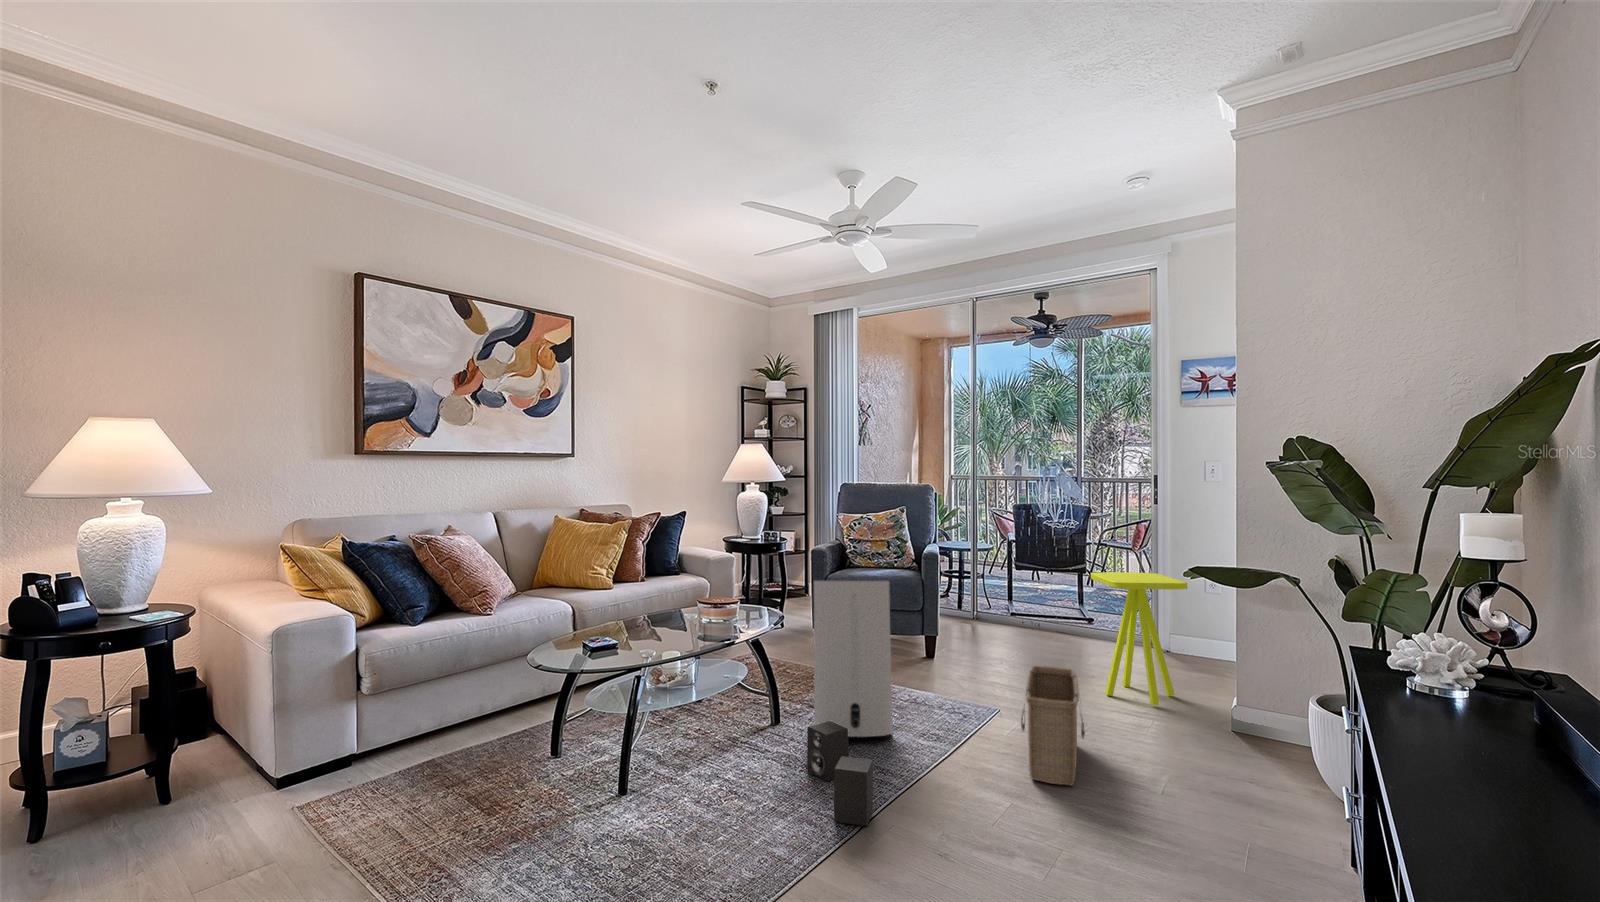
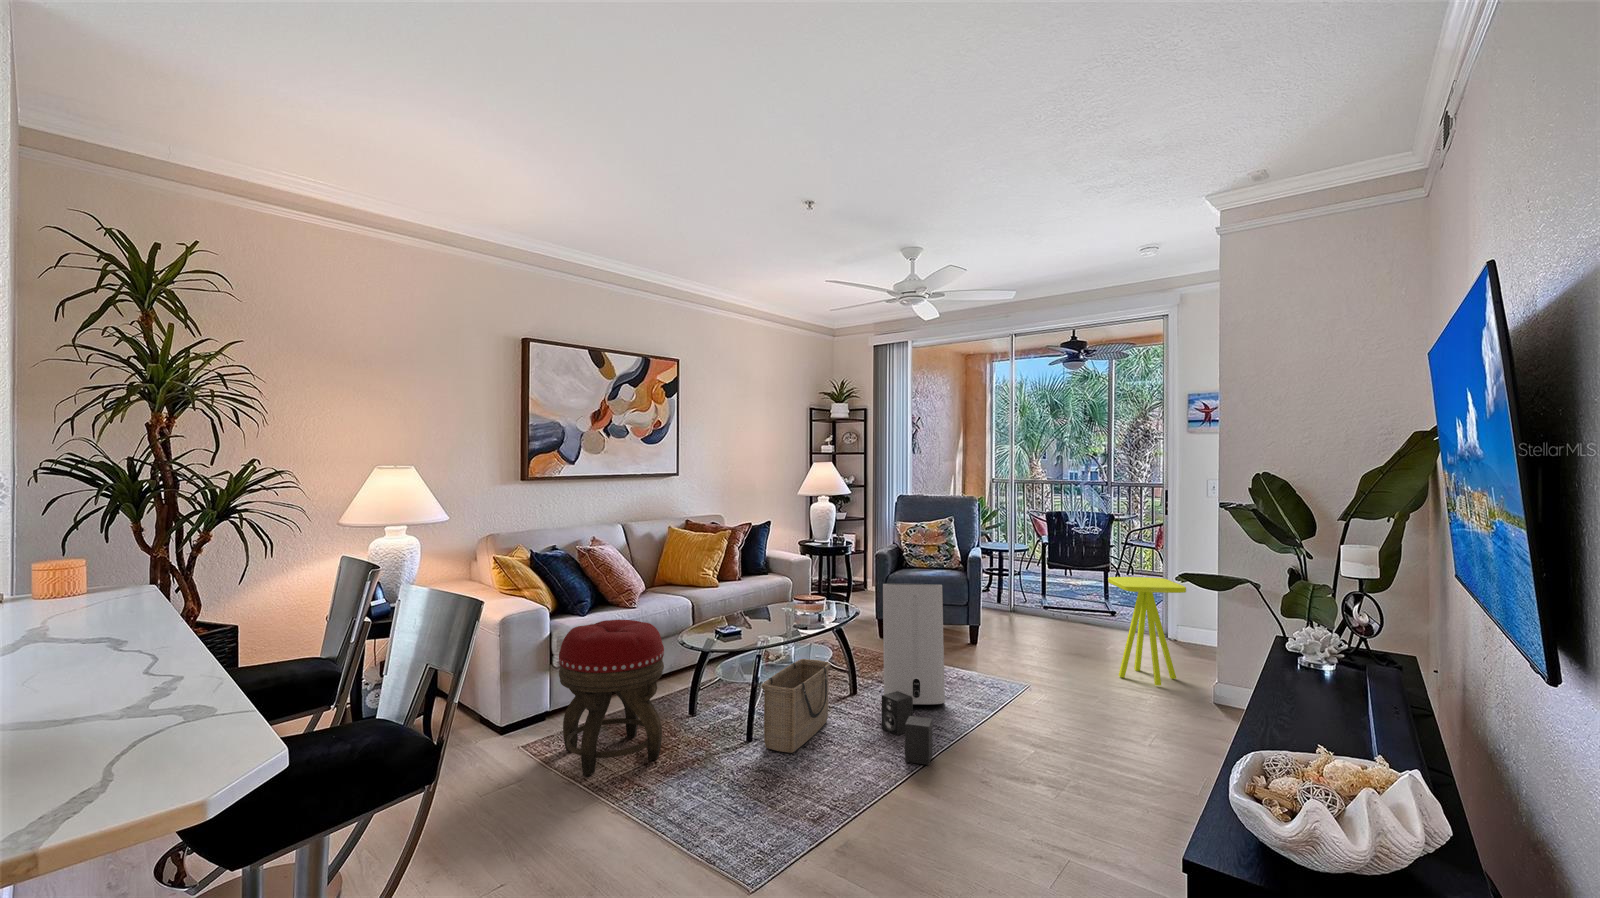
footstool: none [333,629,499,860] -> present [559,620,664,776]
basket: present [1021,666,1085,785] -> present [762,659,831,753]

